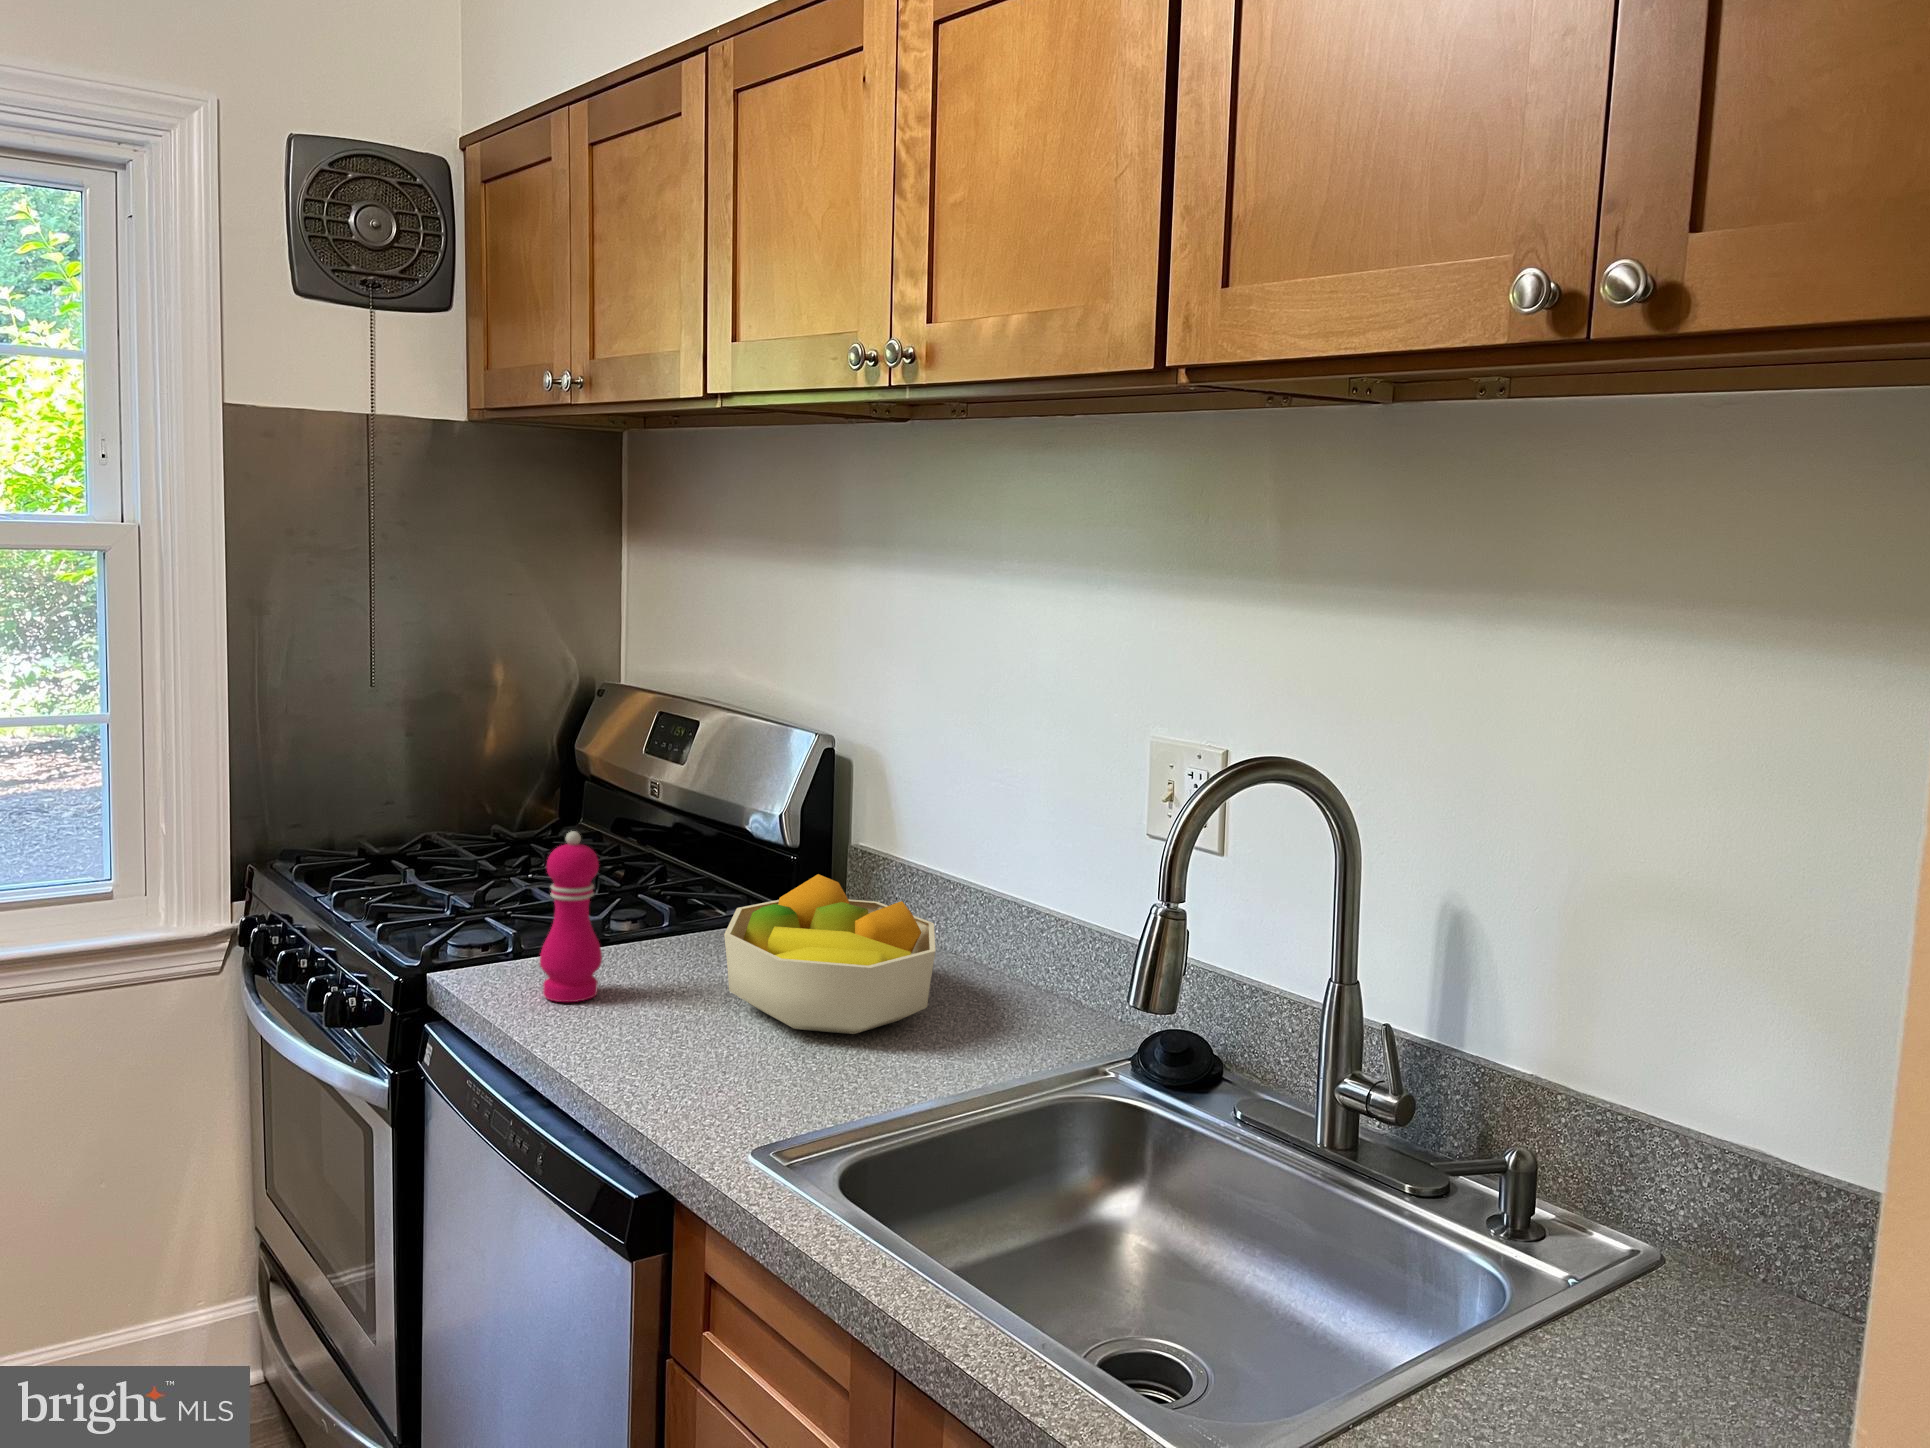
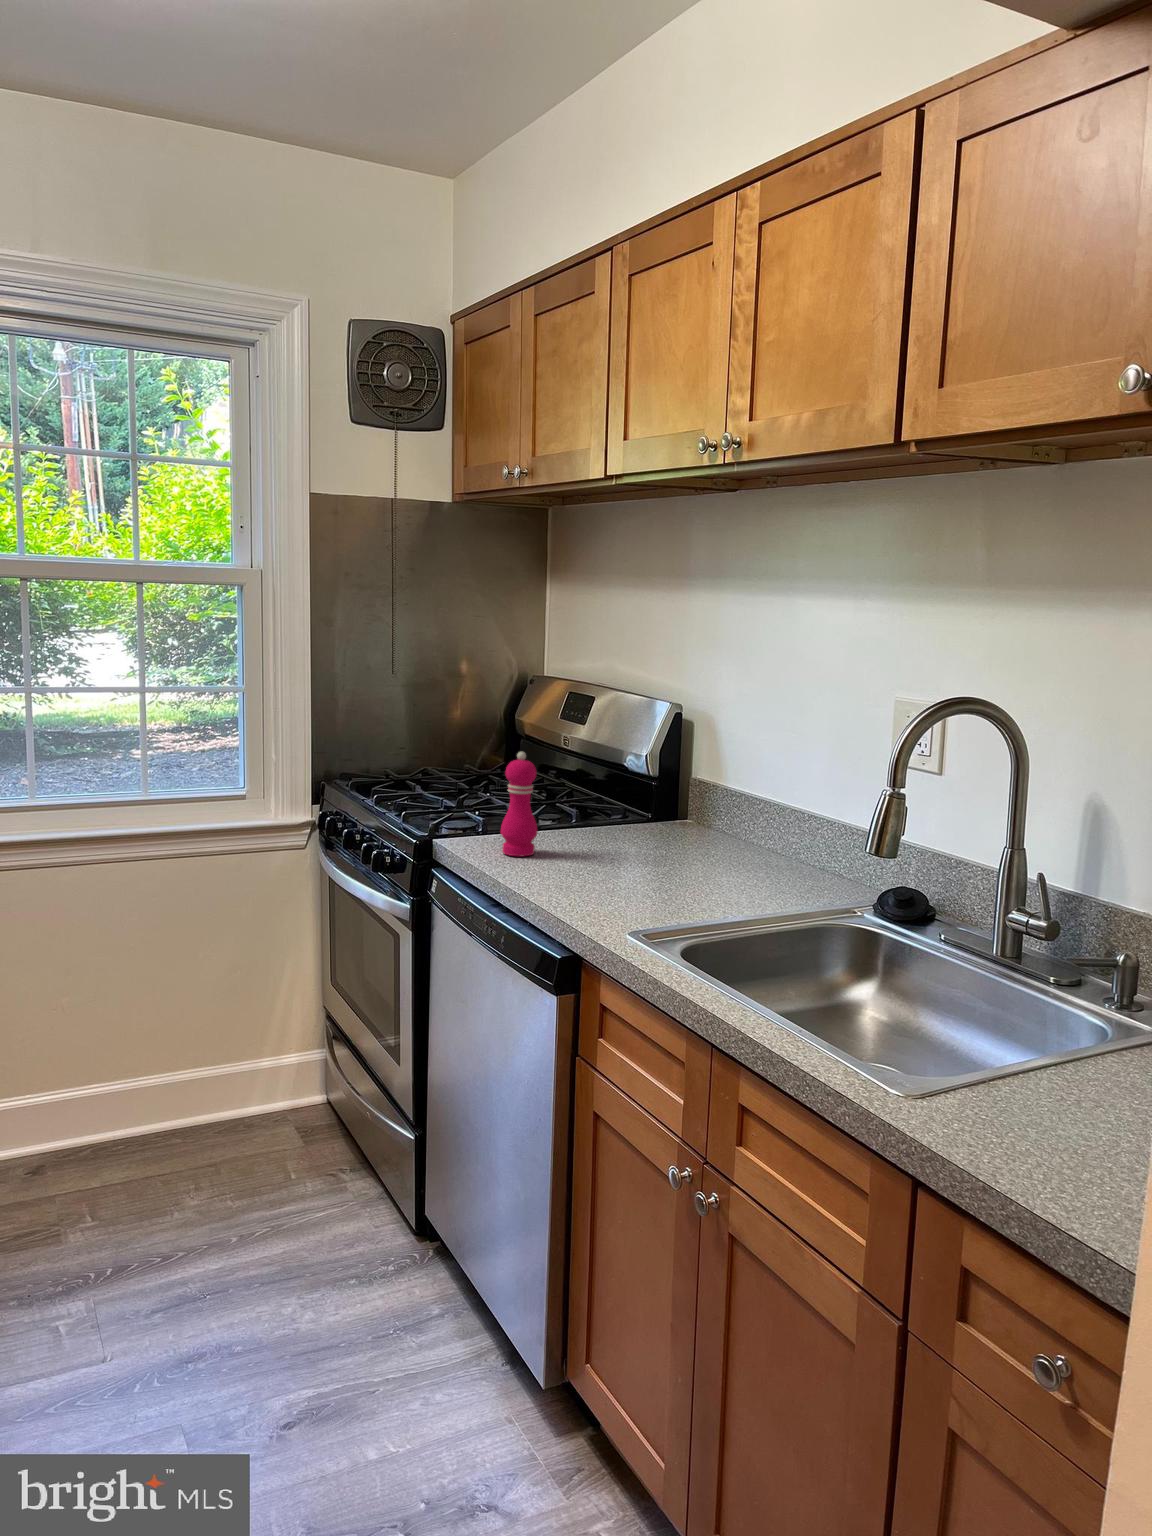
fruit bowl: present [724,874,936,1034] -> none [613,787,746,882]

